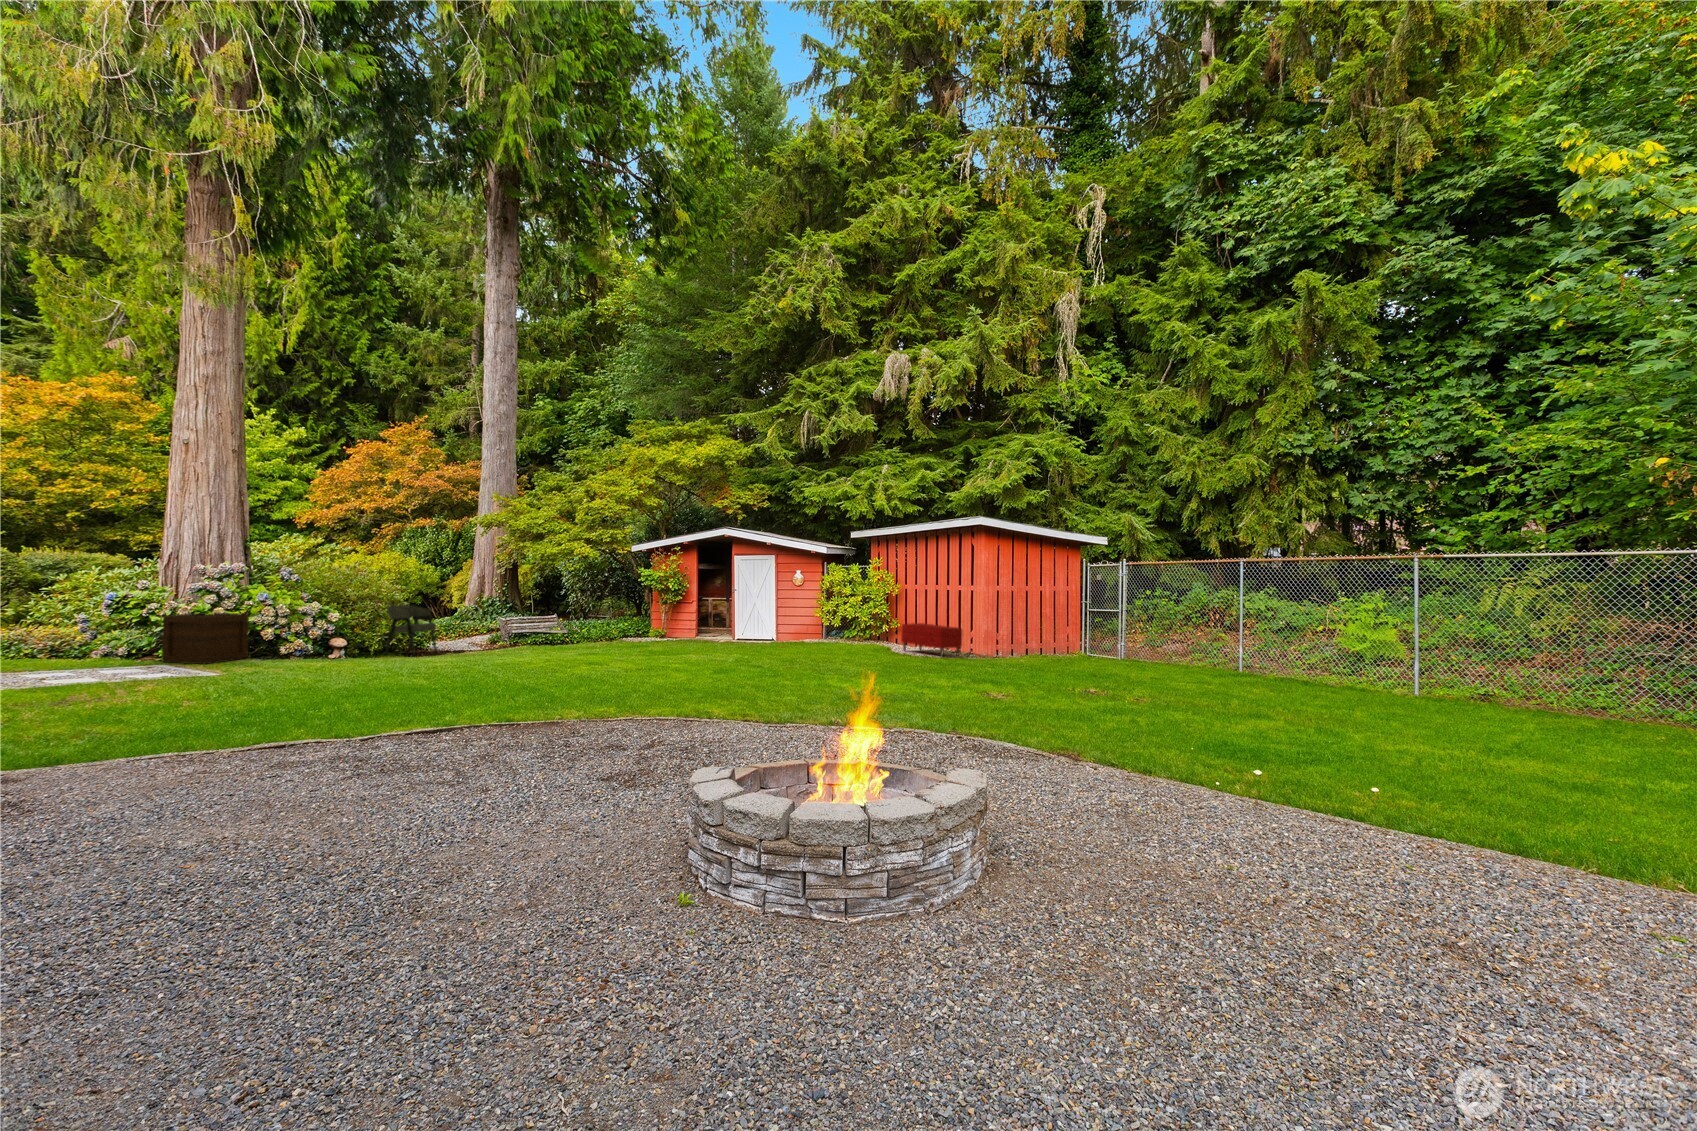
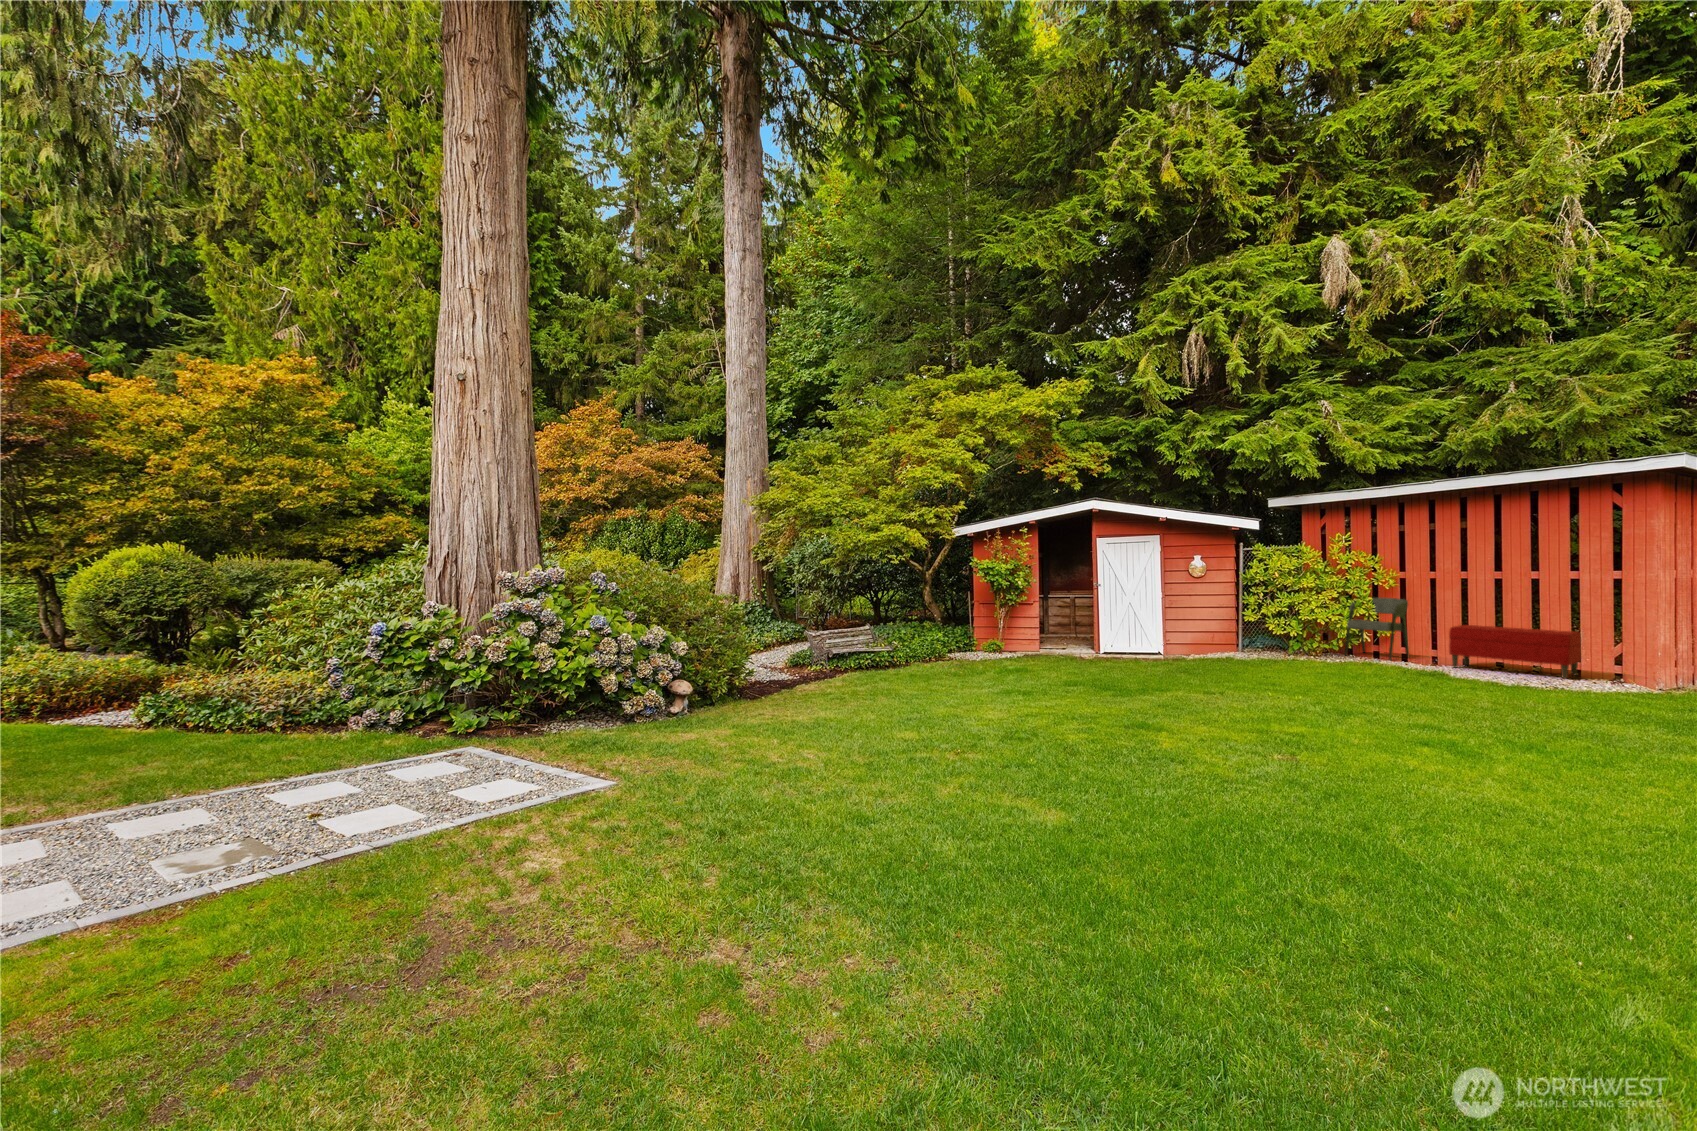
chair: present [385,605,437,656] -> present [1344,598,1409,660]
wooden crate: present [162,613,249,664] -> none [476,650,592,741]

